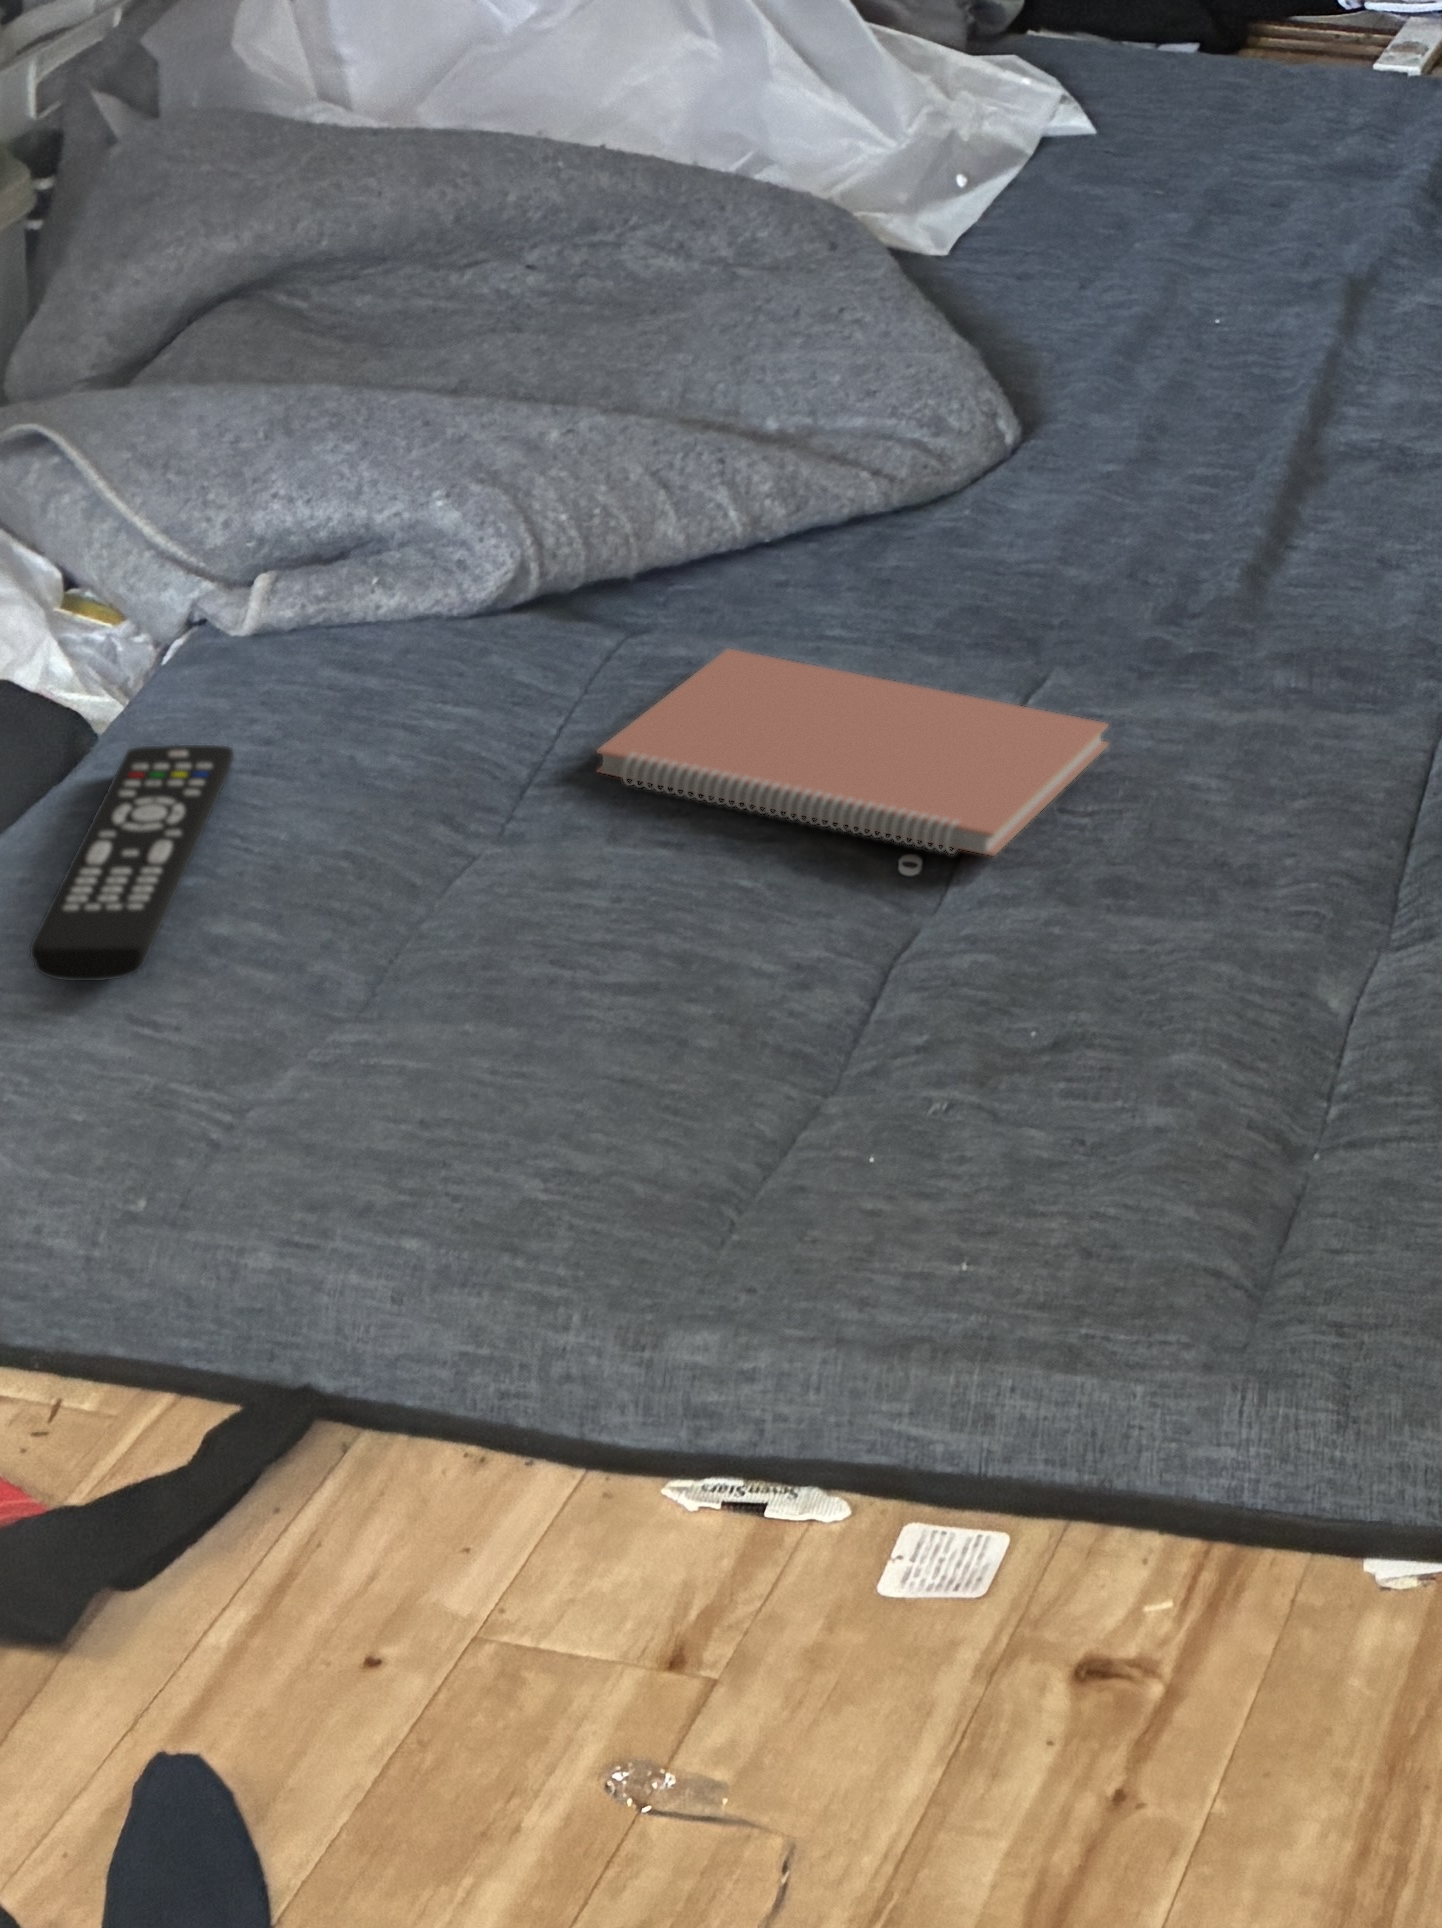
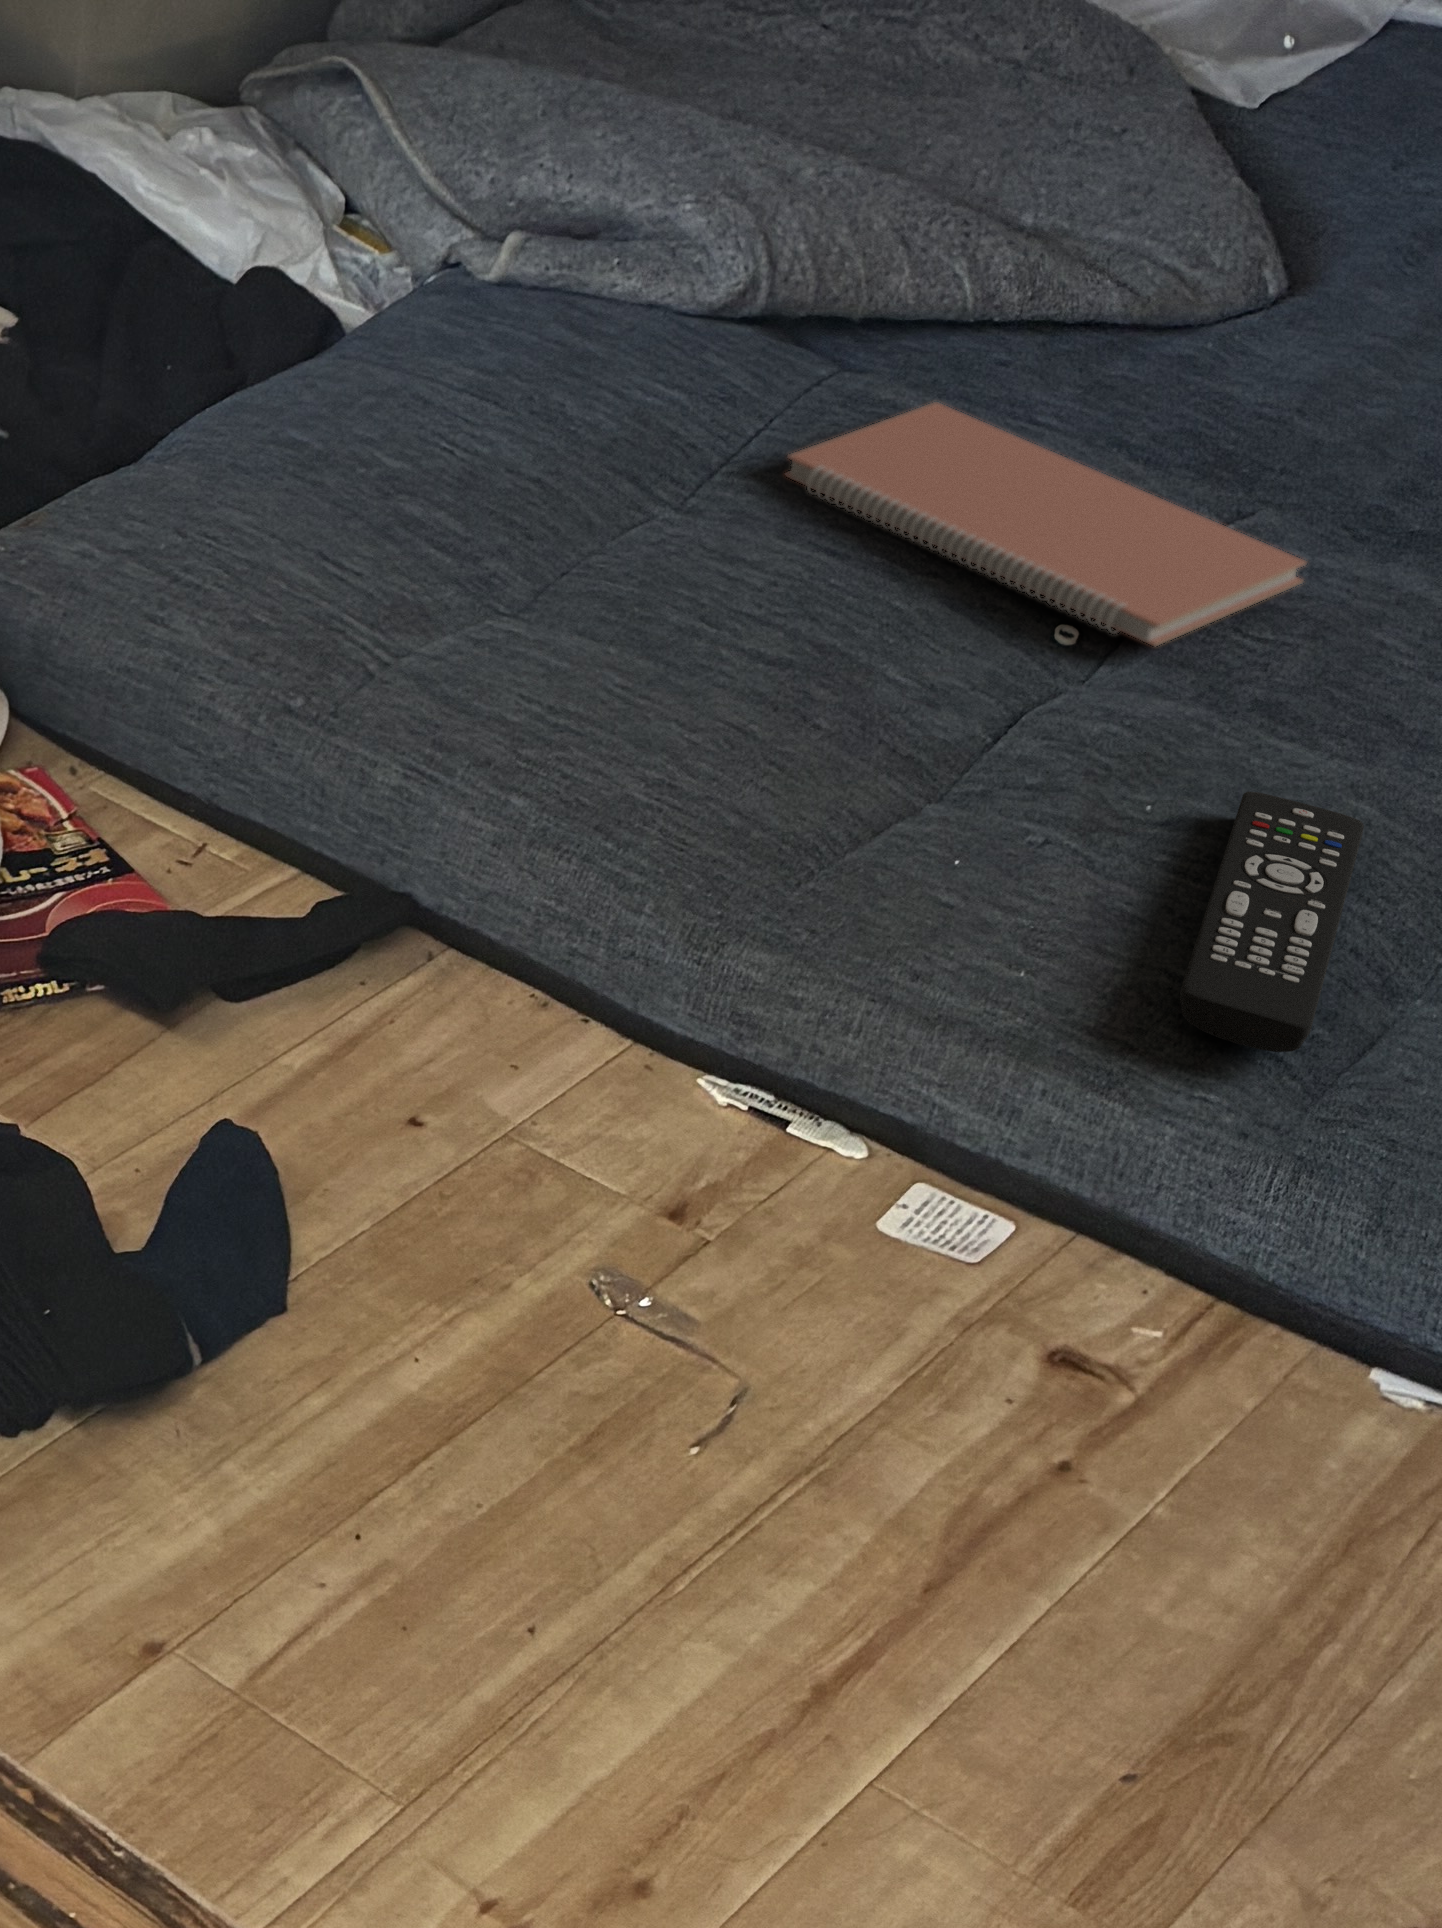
remote control: present [30,745,234,981] -> present [1180,792,1364,1052]

